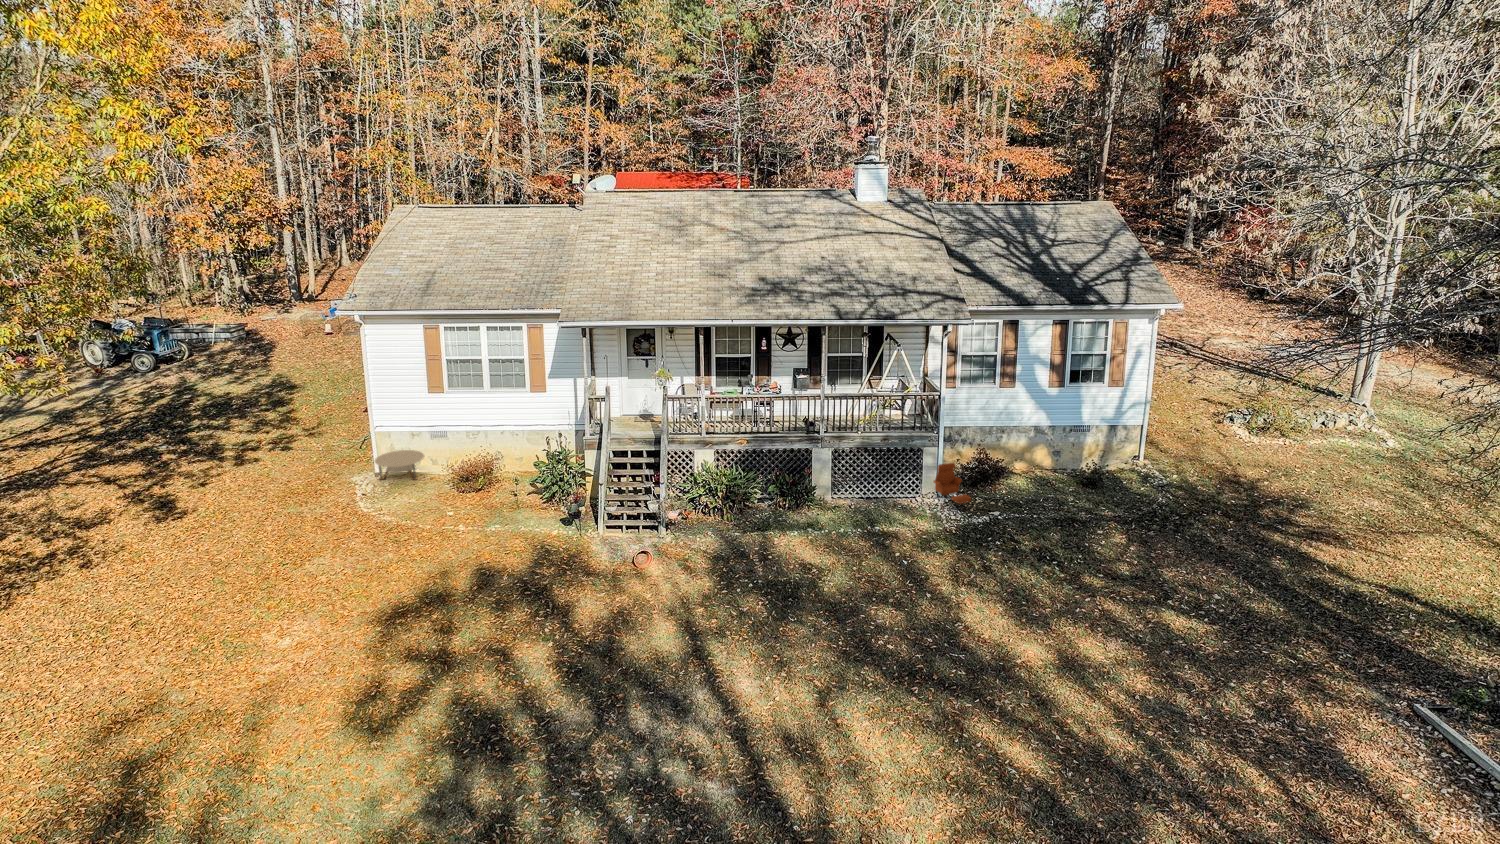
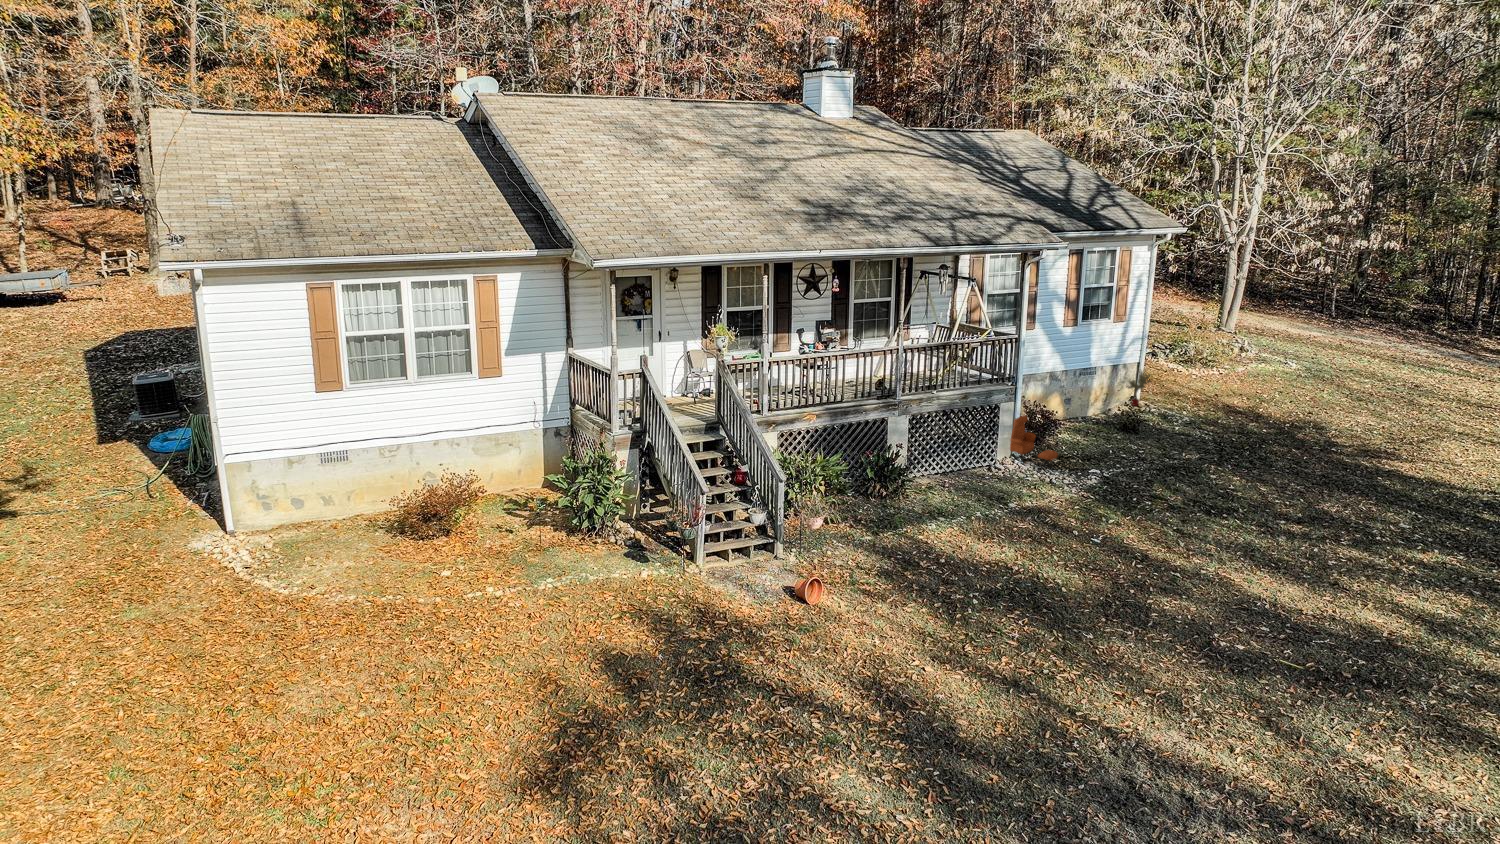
potted tree: none [1123,432,1153,466] -> present [1126,371,1151,406]
round table: present [375,450,424,480] -> none [236,491,322,545]

